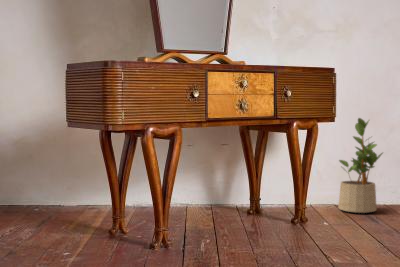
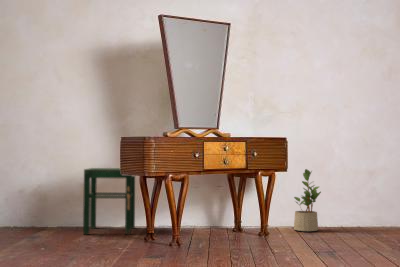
stool: none [11,117,97,222] -> present [83,168,135,234]

